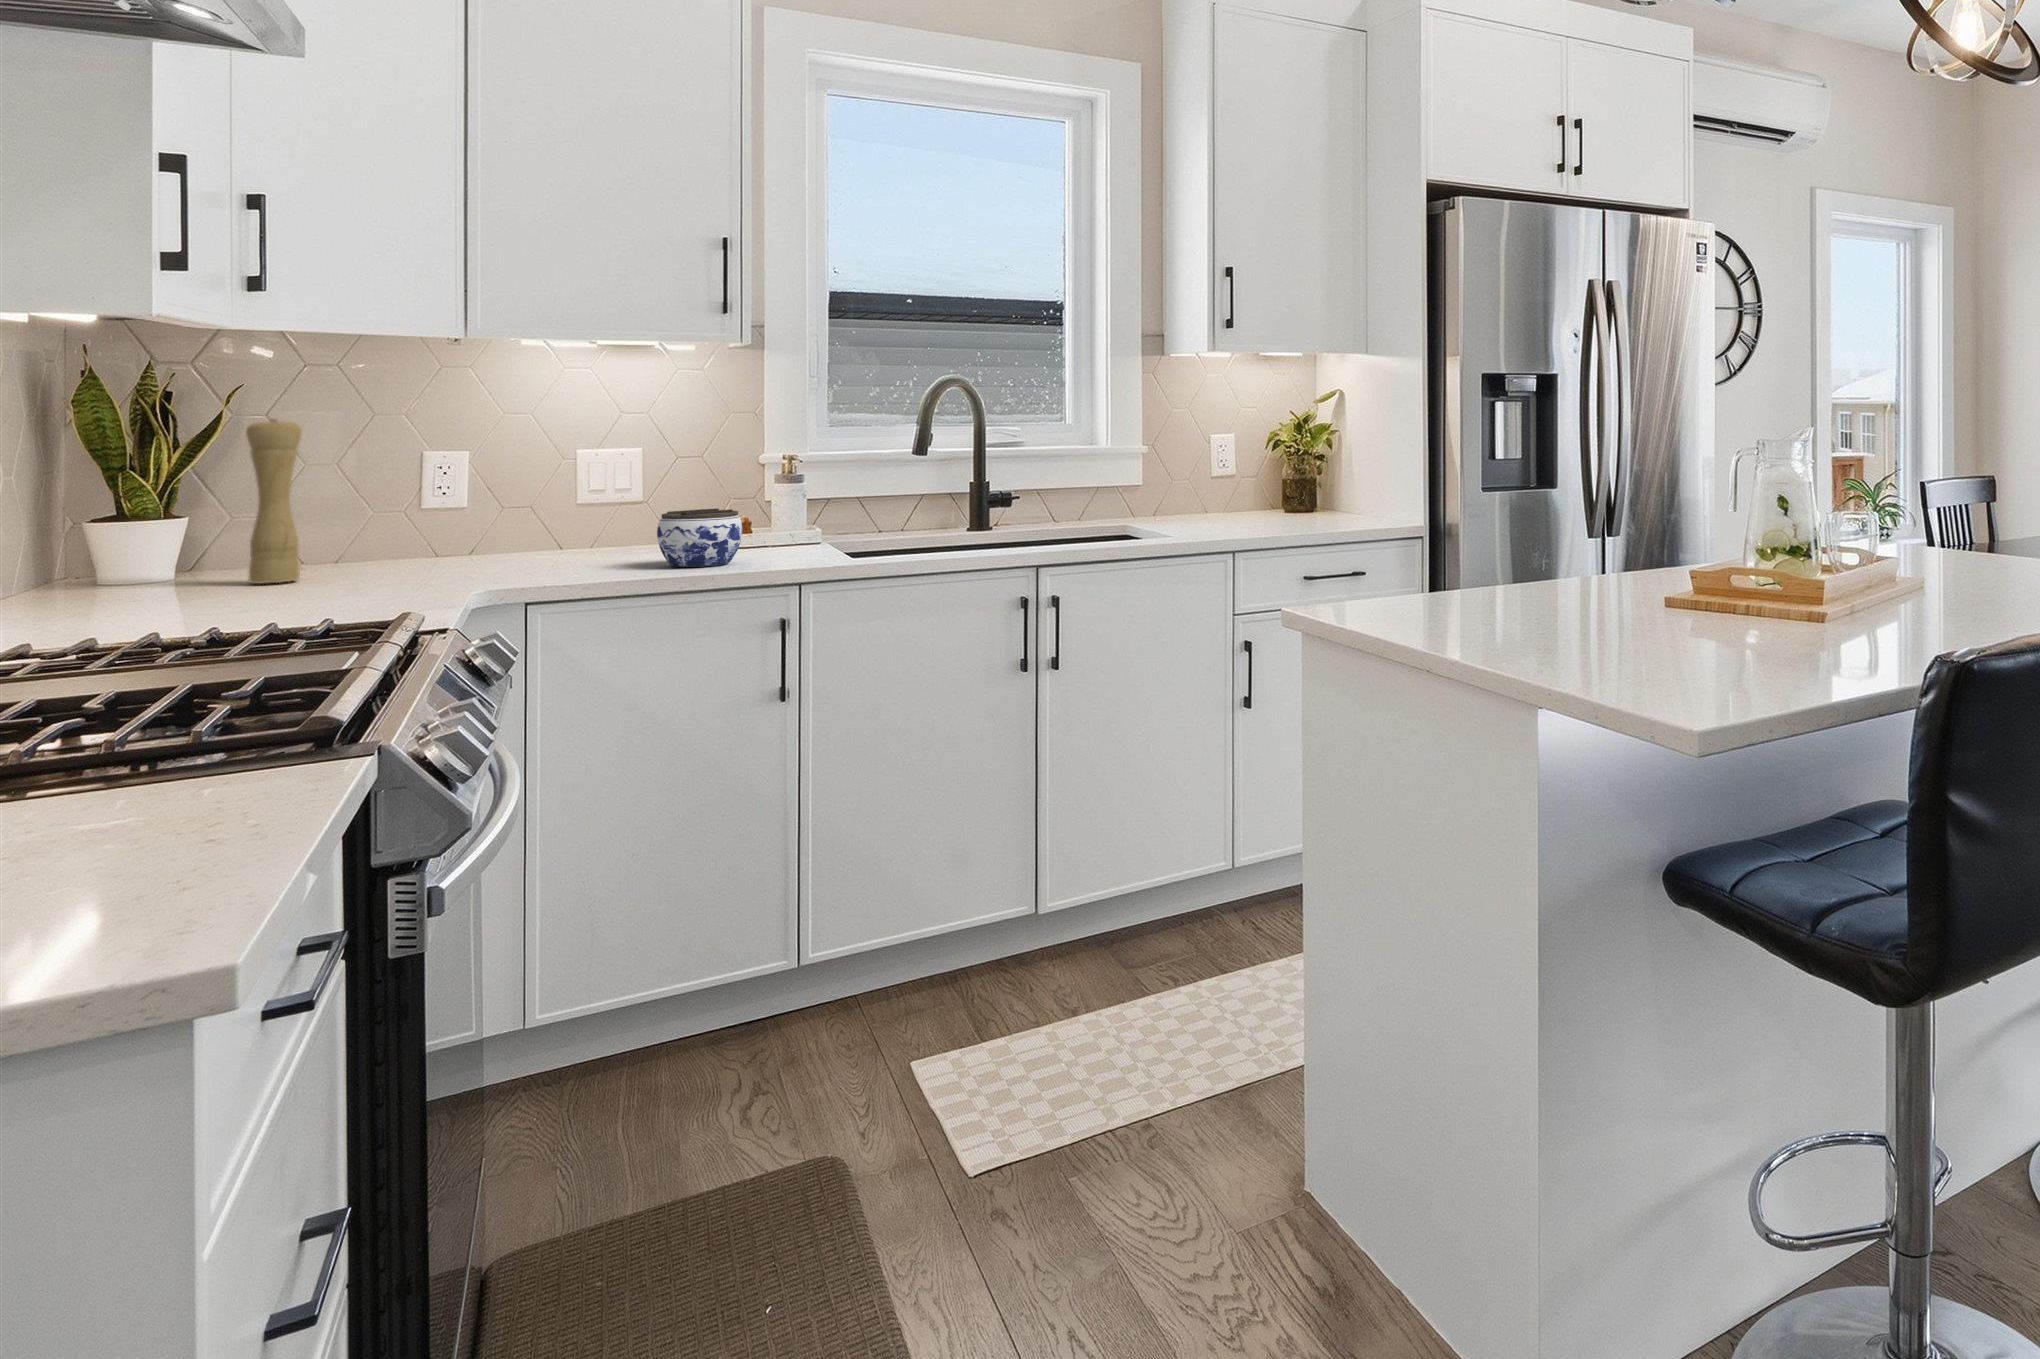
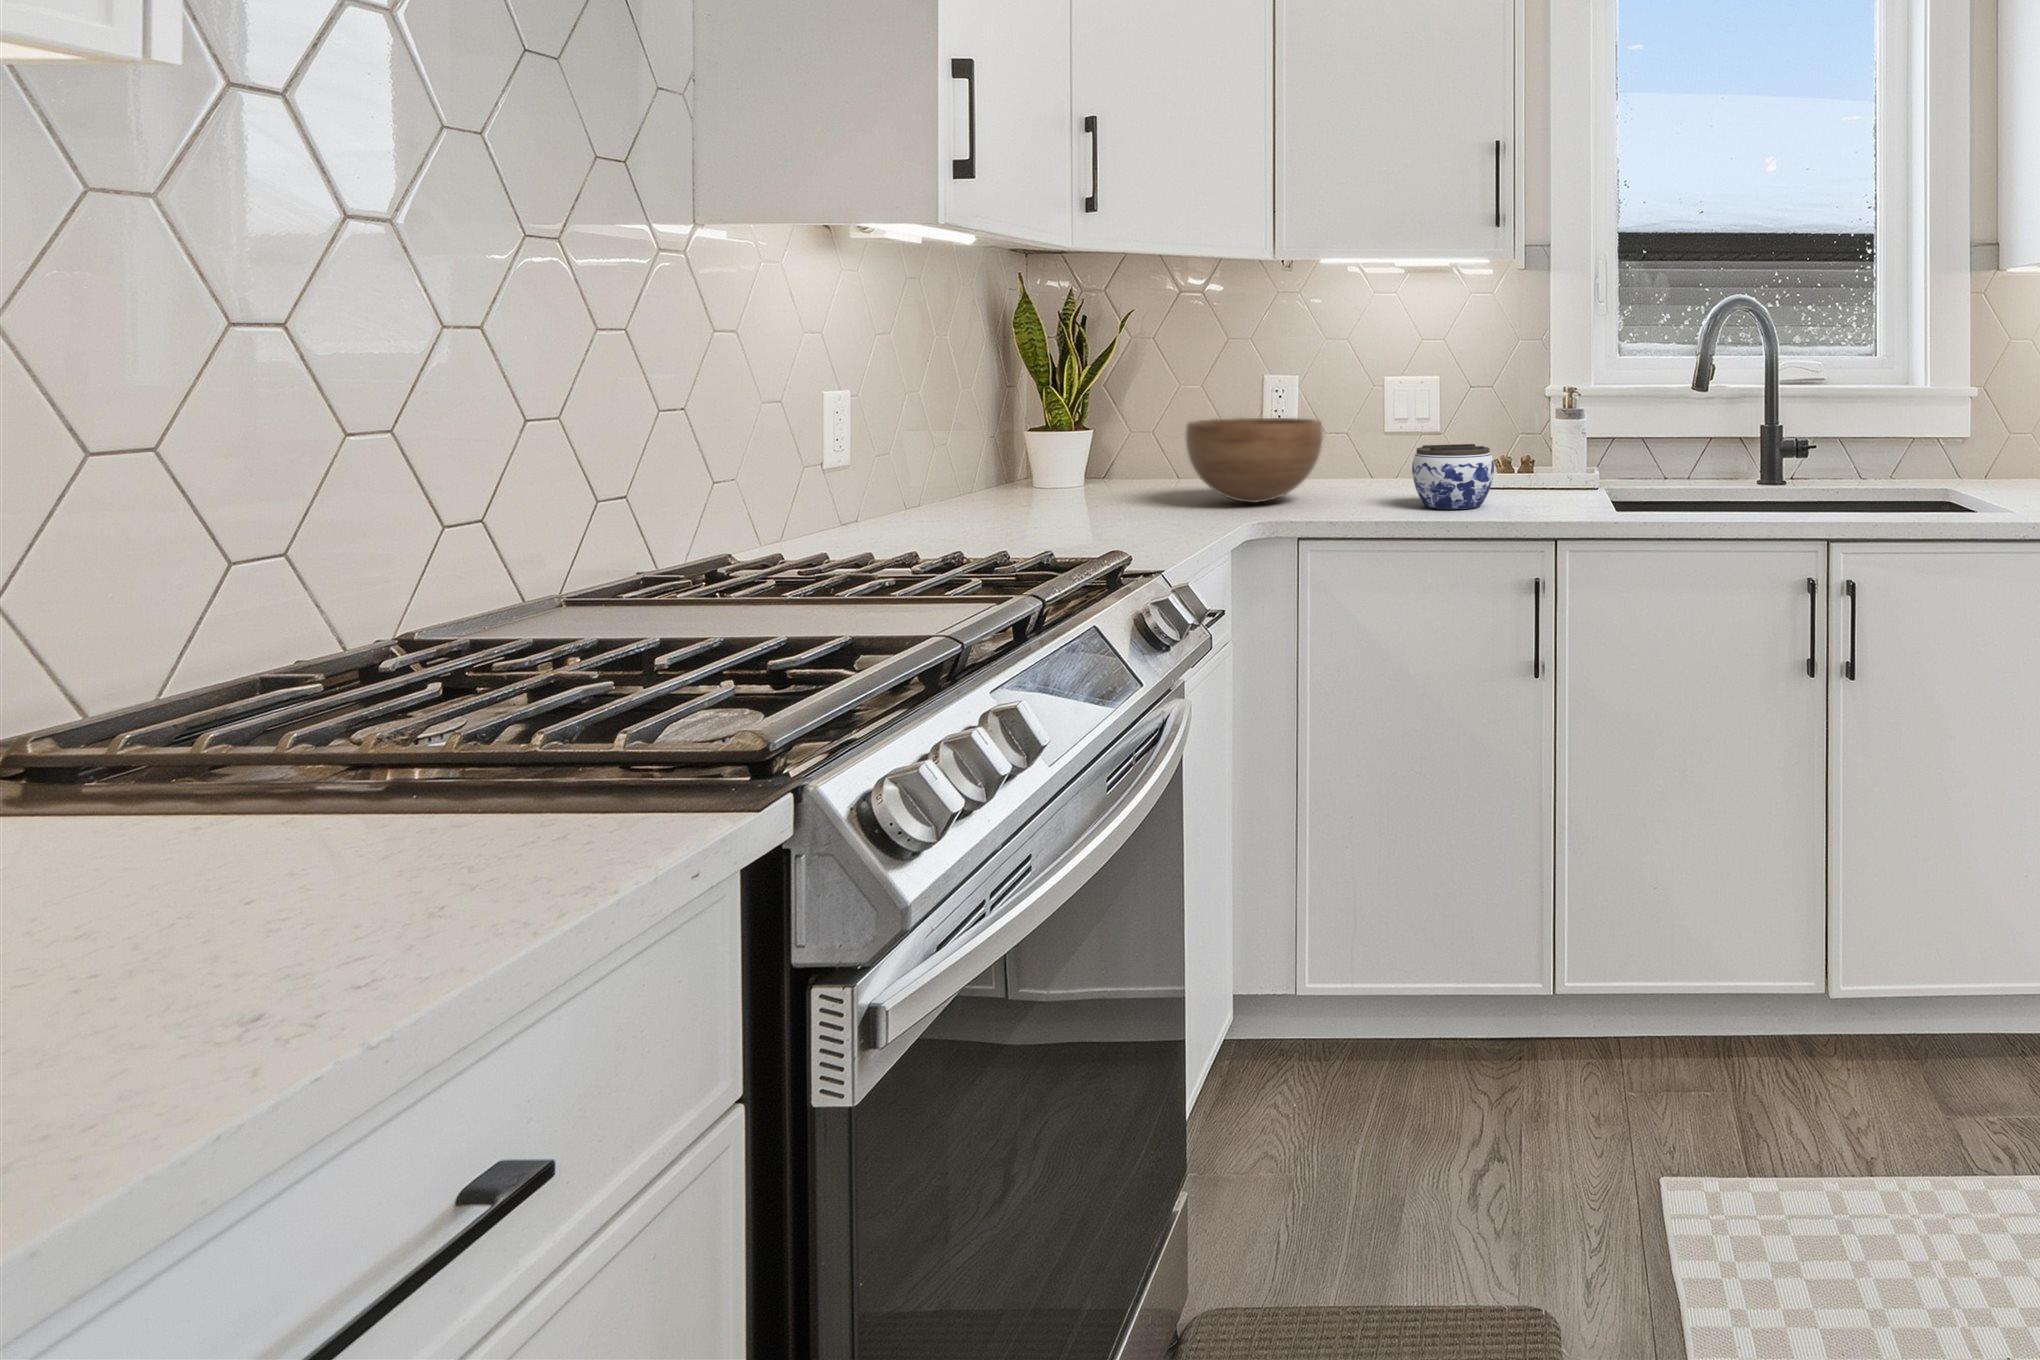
pepper mill: present [246,419,301,584] -> none [1102,341,1142,496]
bowl: none [384,493,550,576] -> present [1186,418,1323,503]

